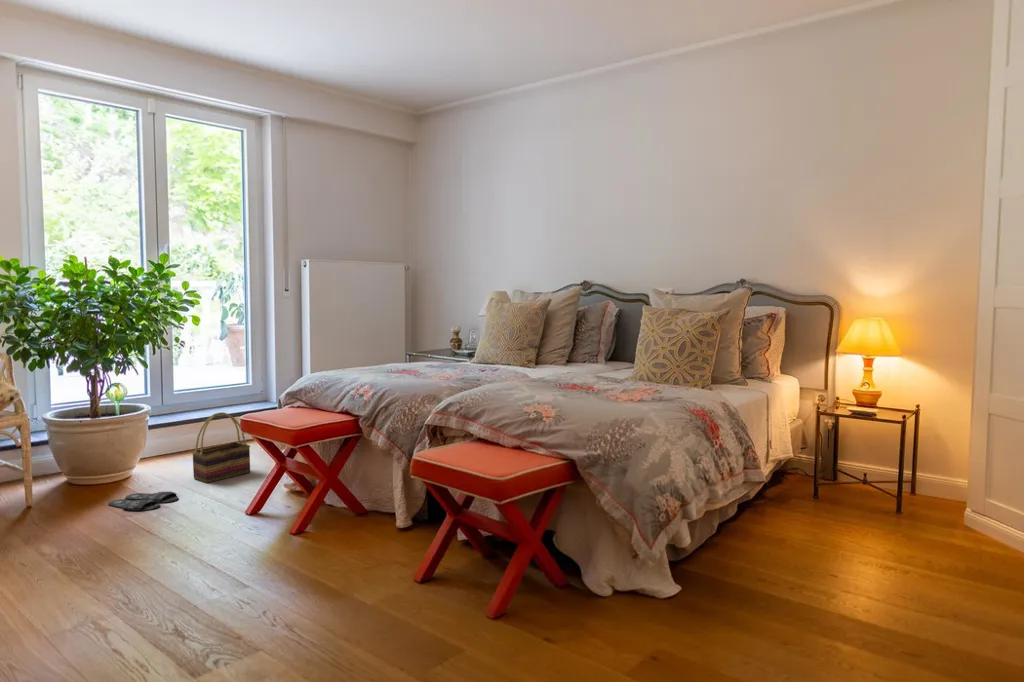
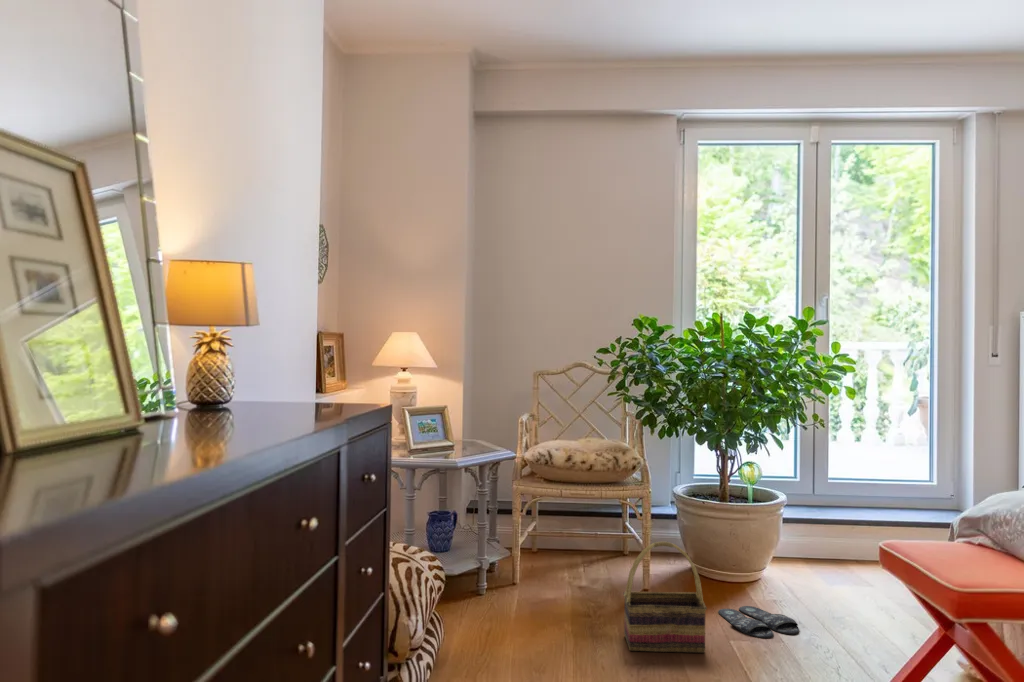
basket: present [192,412,250,483] -> present [624,542,707,653]

